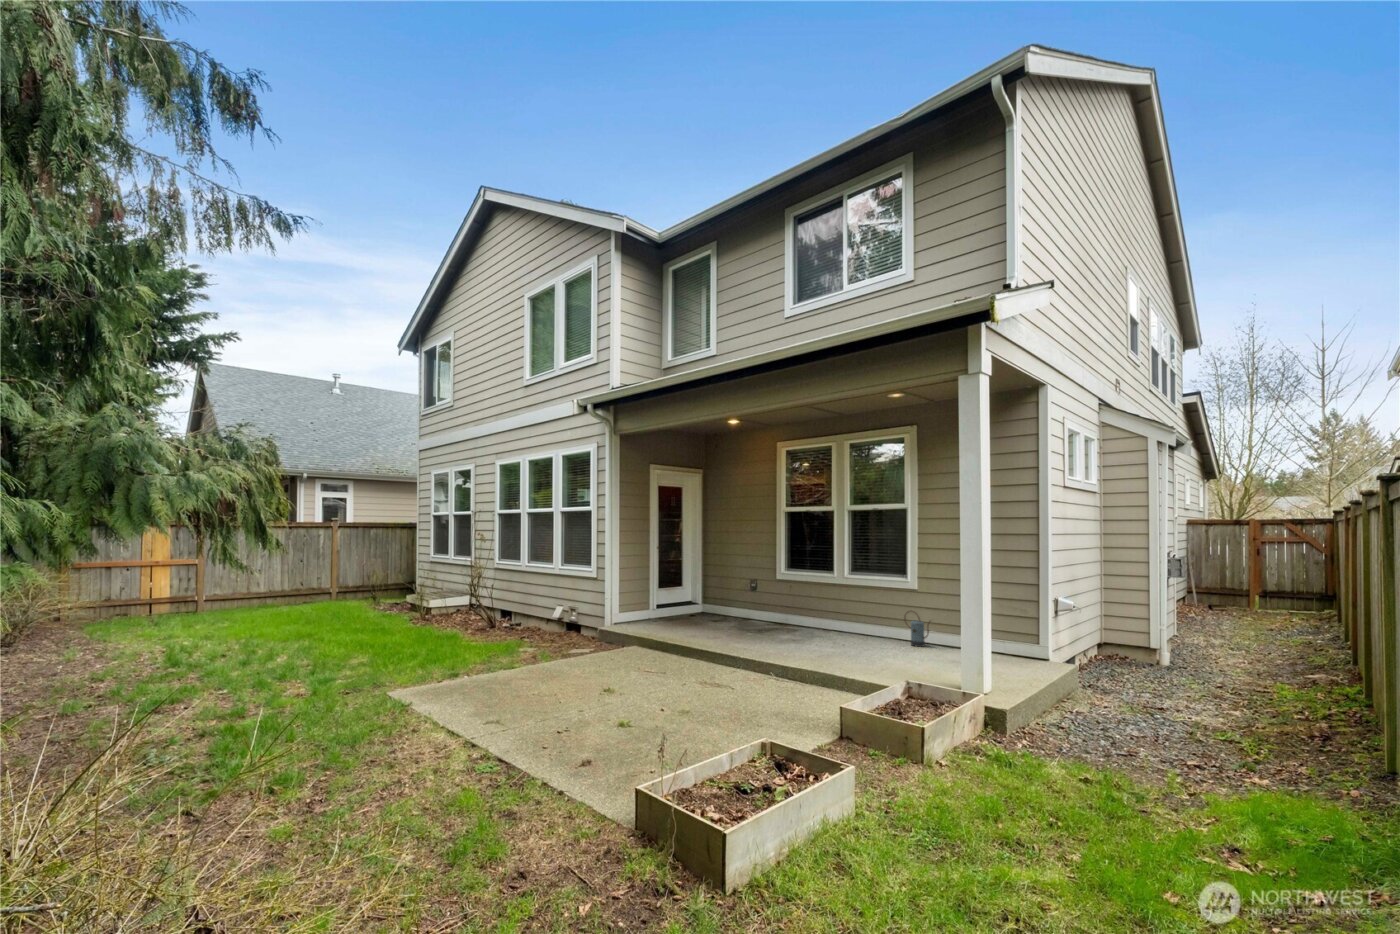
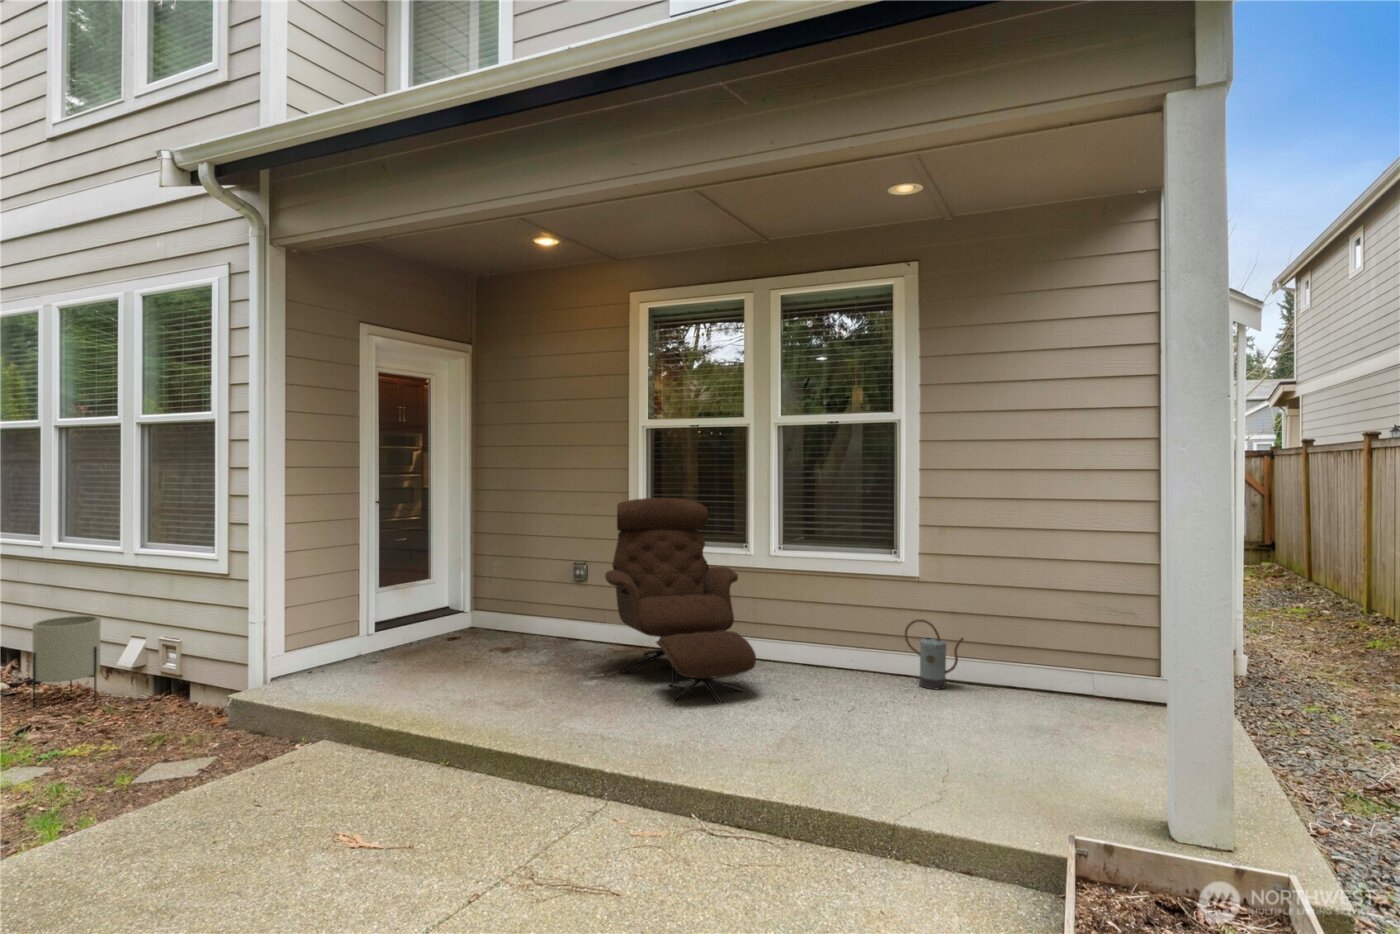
lounge chair: none [758,546,826,645] -> present [605,498,756,704]
planter: none [522,596,546,634] -> present [32,616,101,708]

